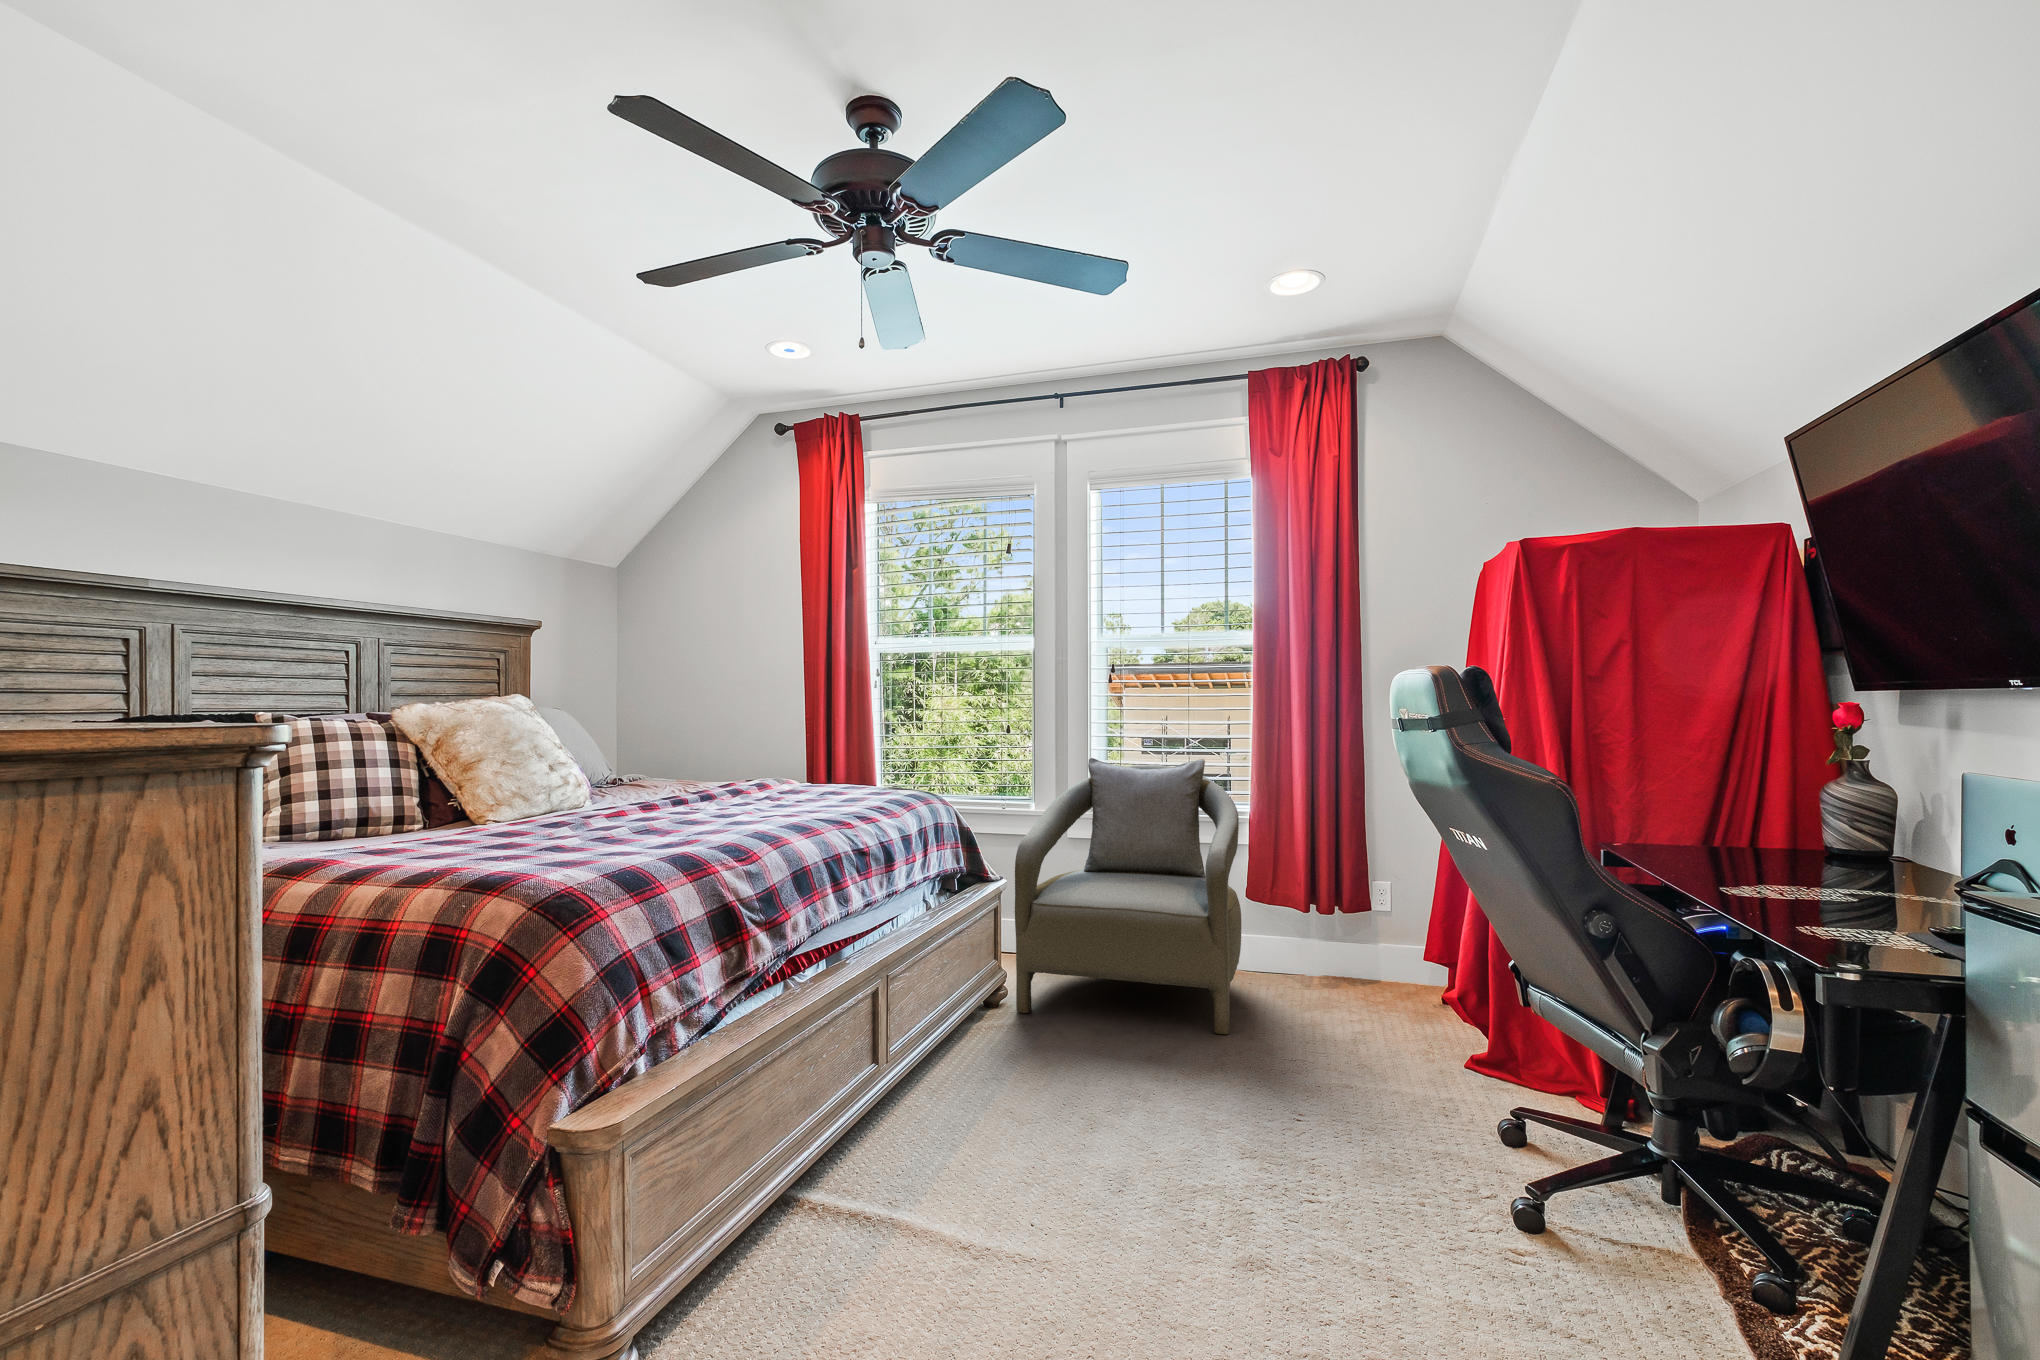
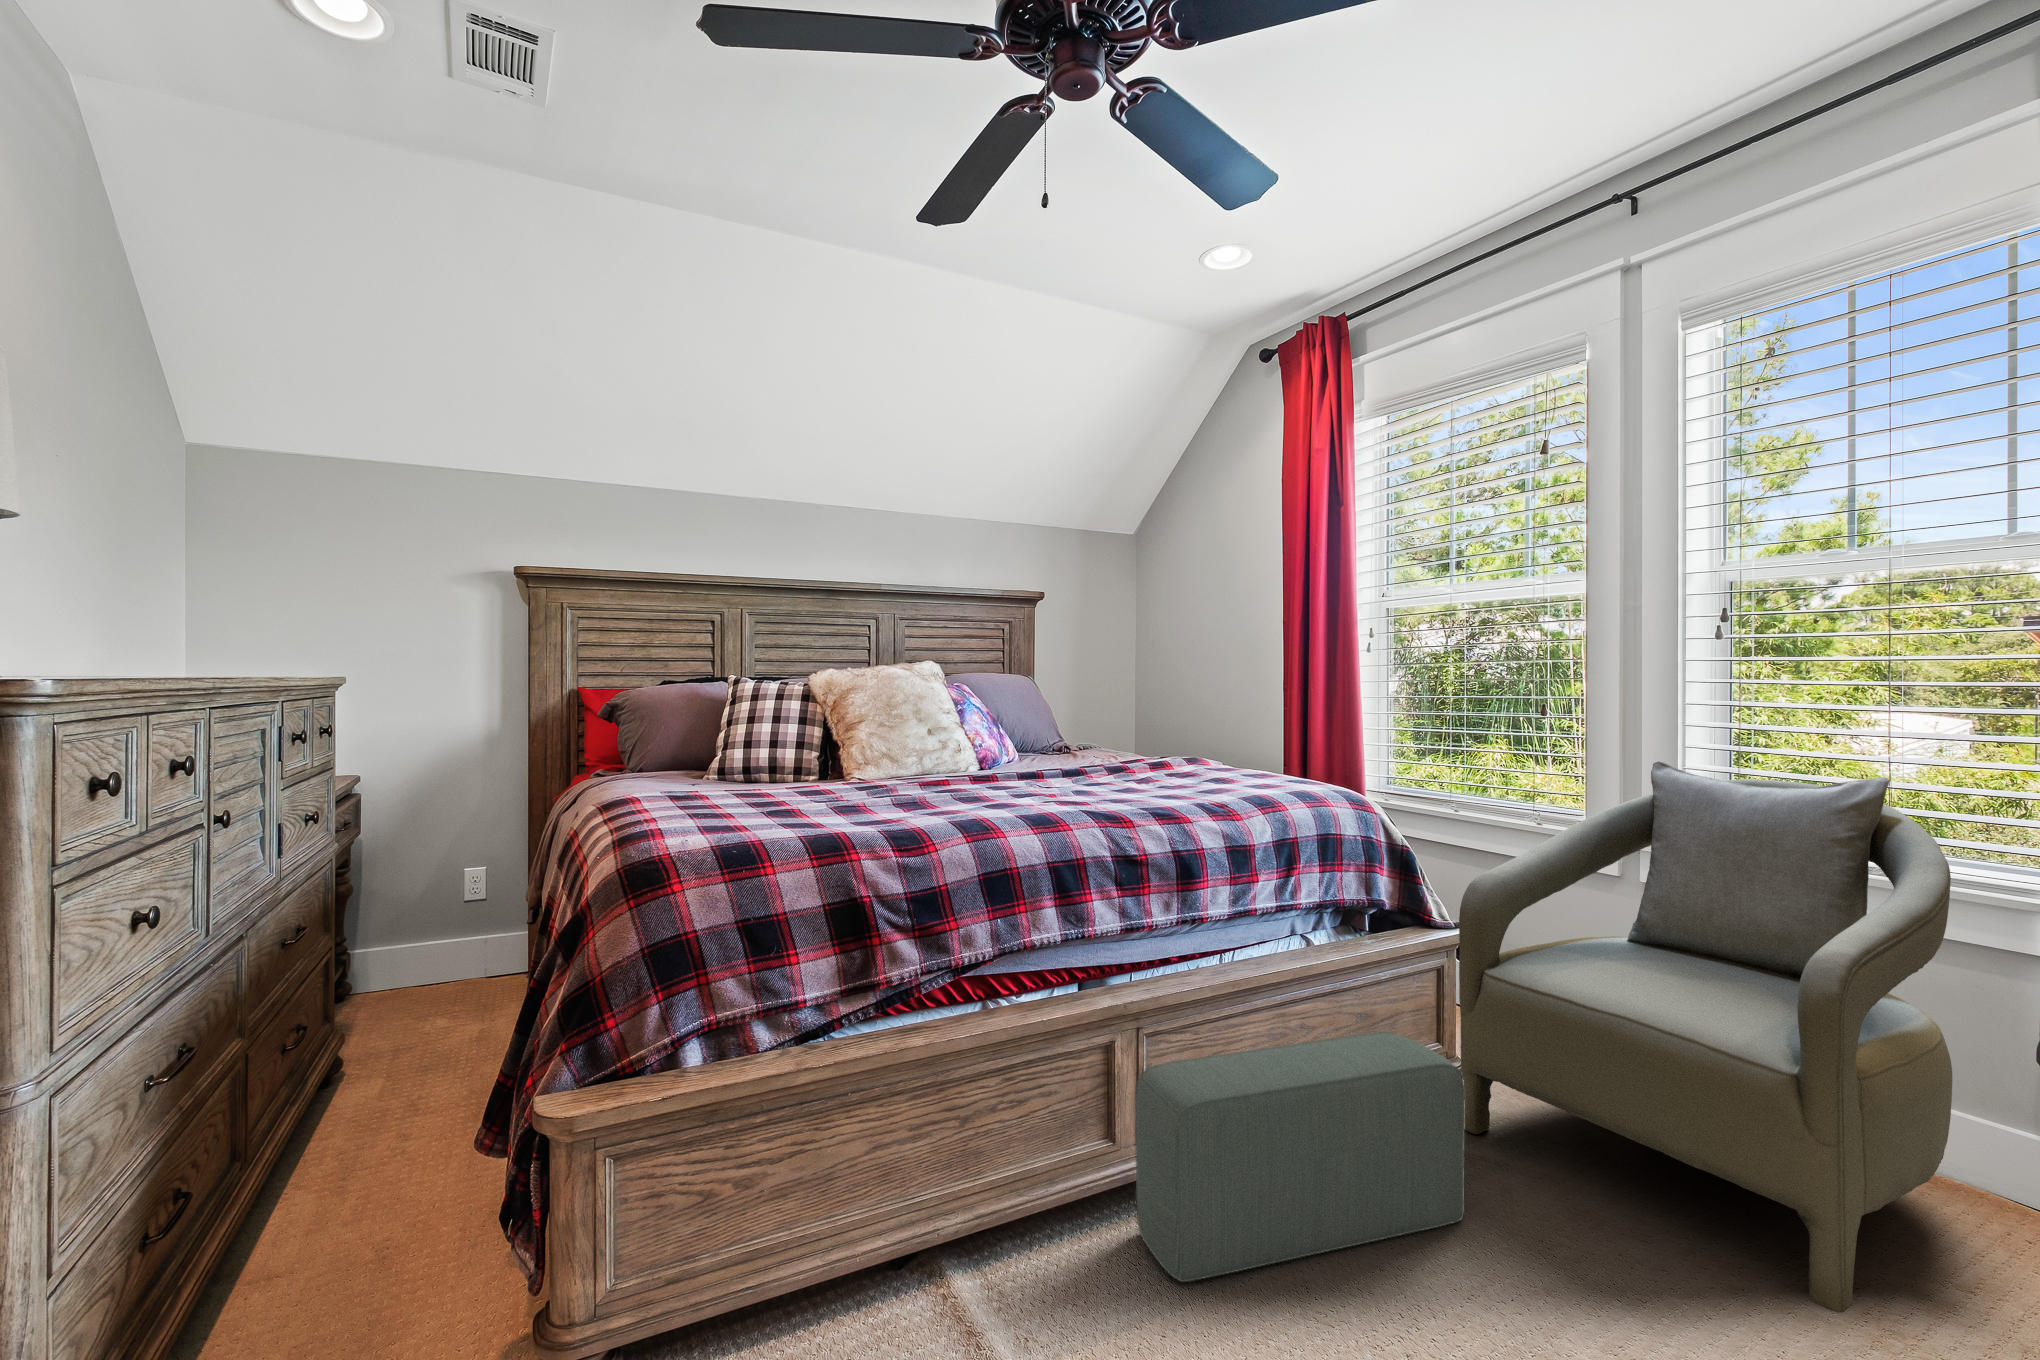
pouf: none [895,949,1061,1139] -> present [1135,1032,1465,1282]

